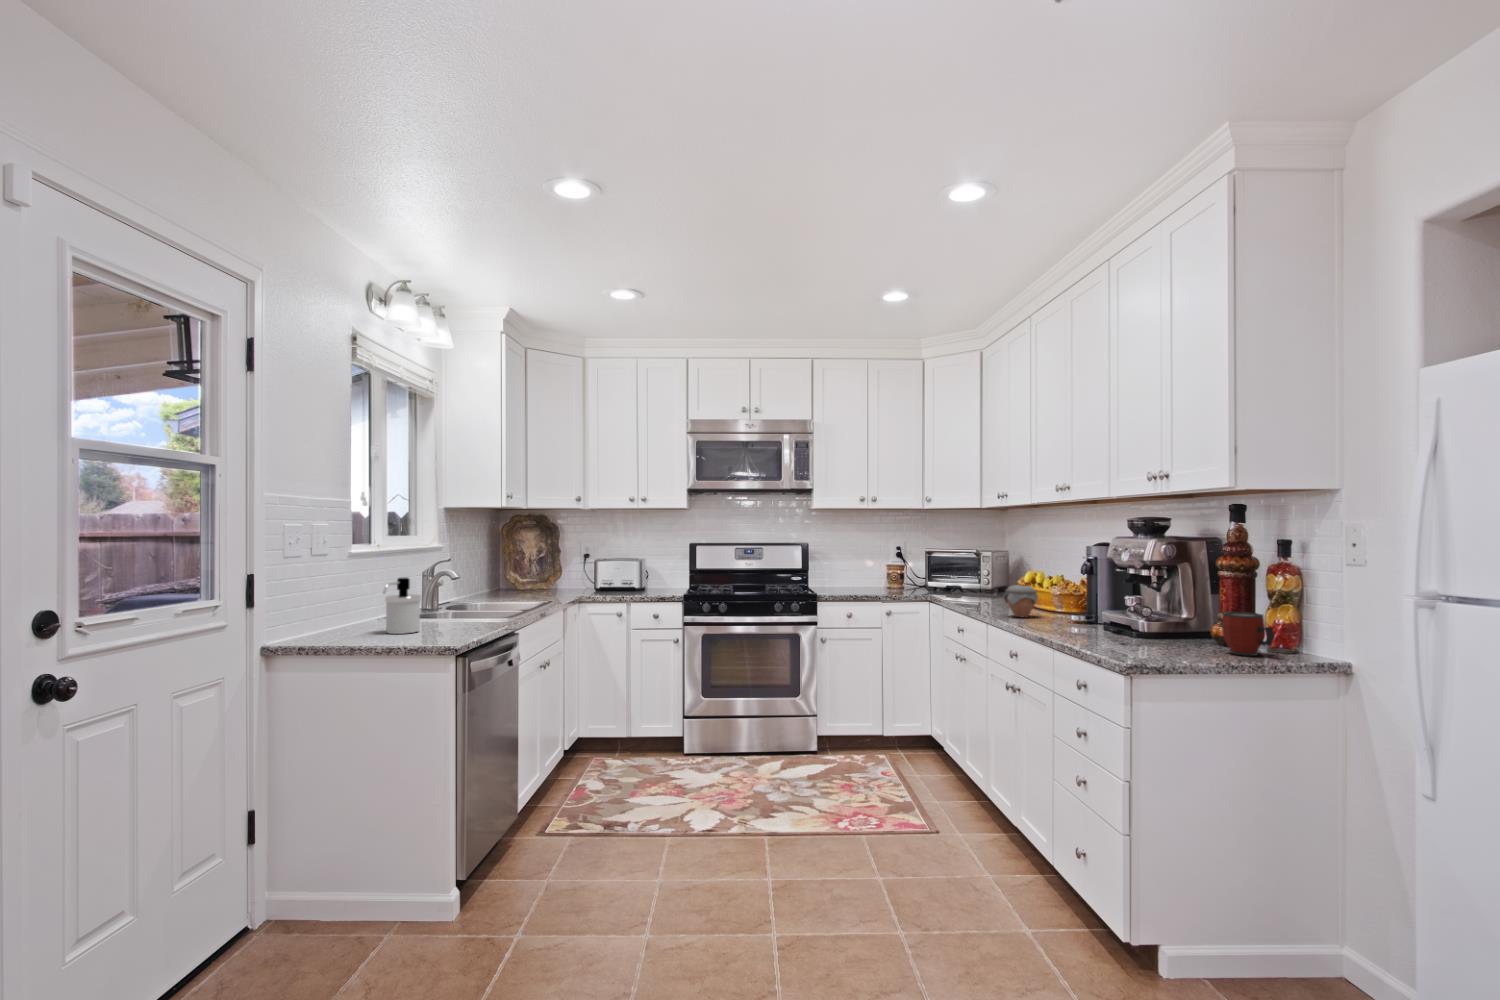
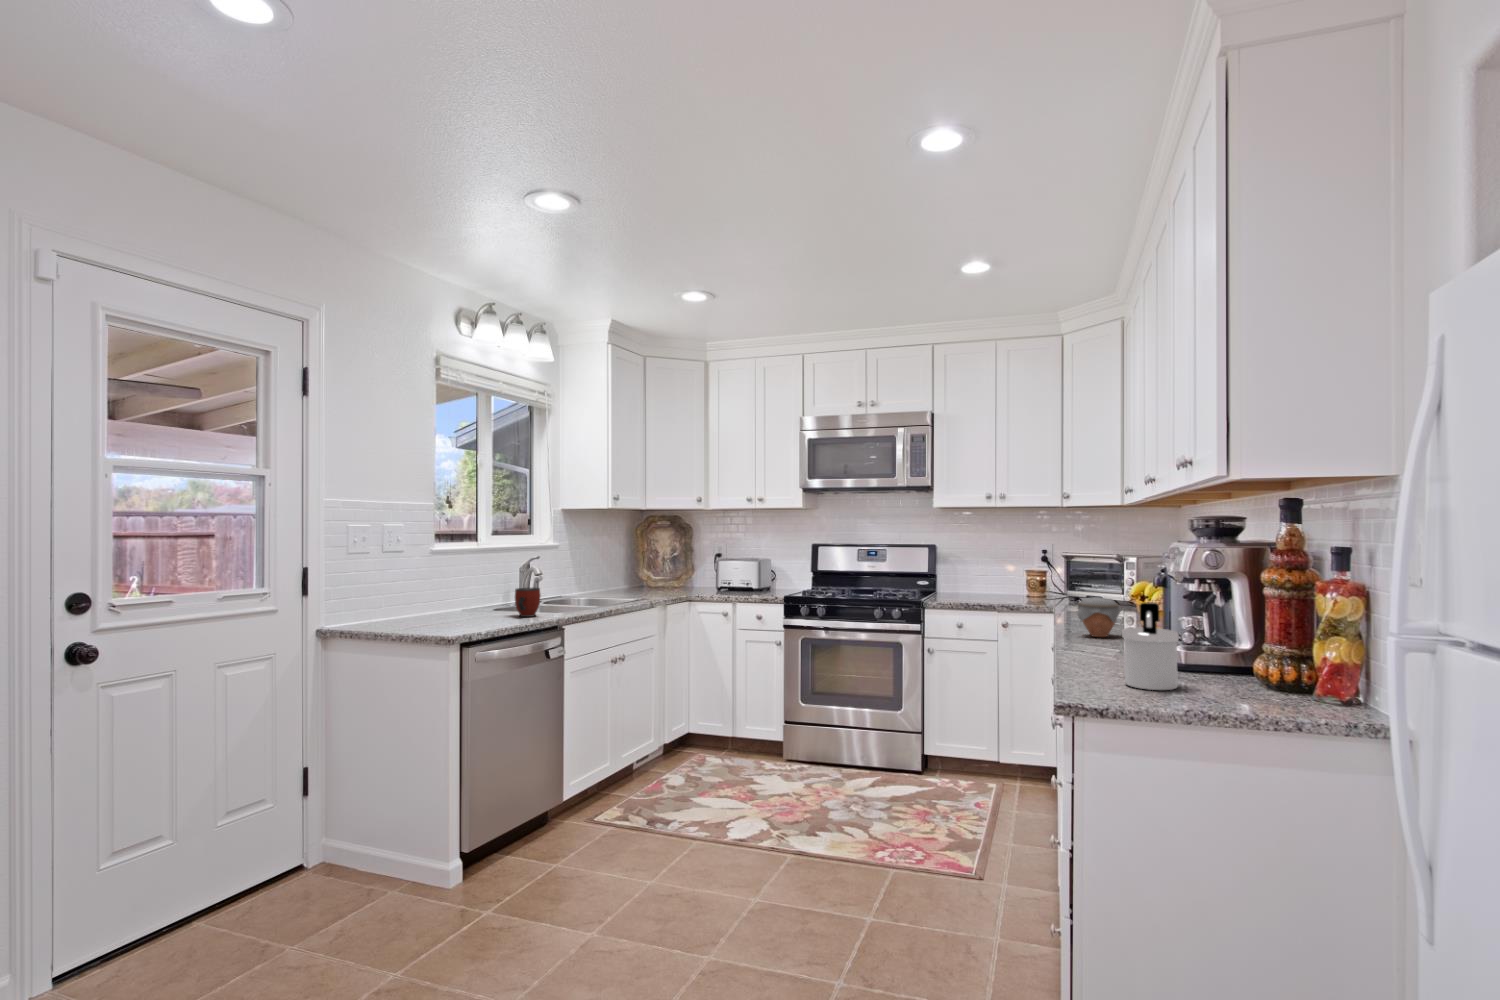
soap dispenser: present [383,577,421,634] -> present [1122,602,1179,690]
mug: present [1222,612,1274,656] -> present [515,588,541,617]

